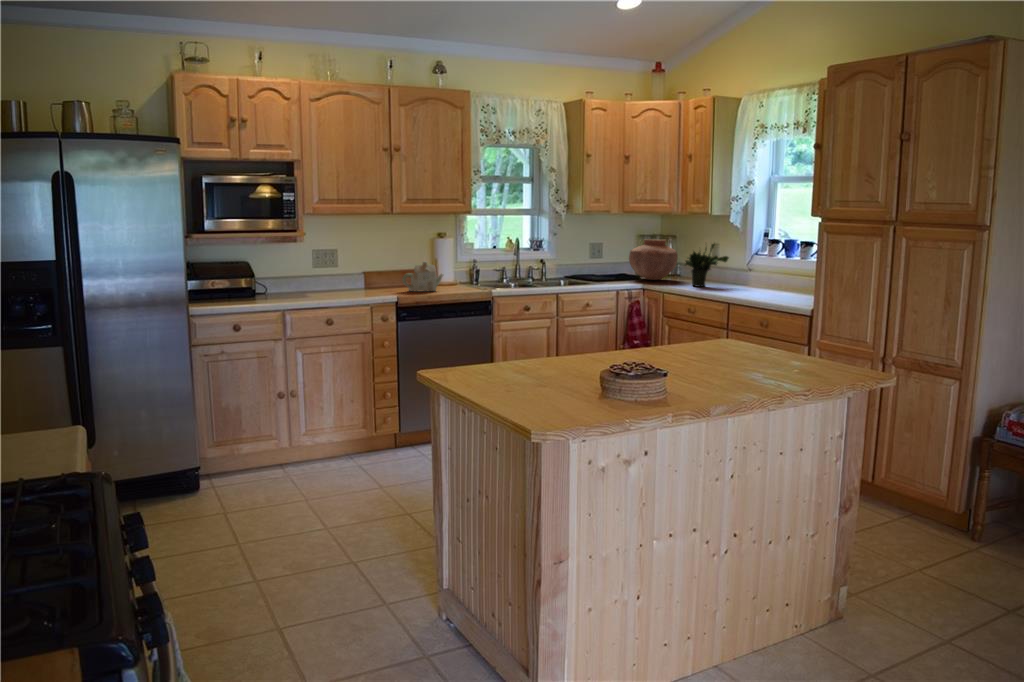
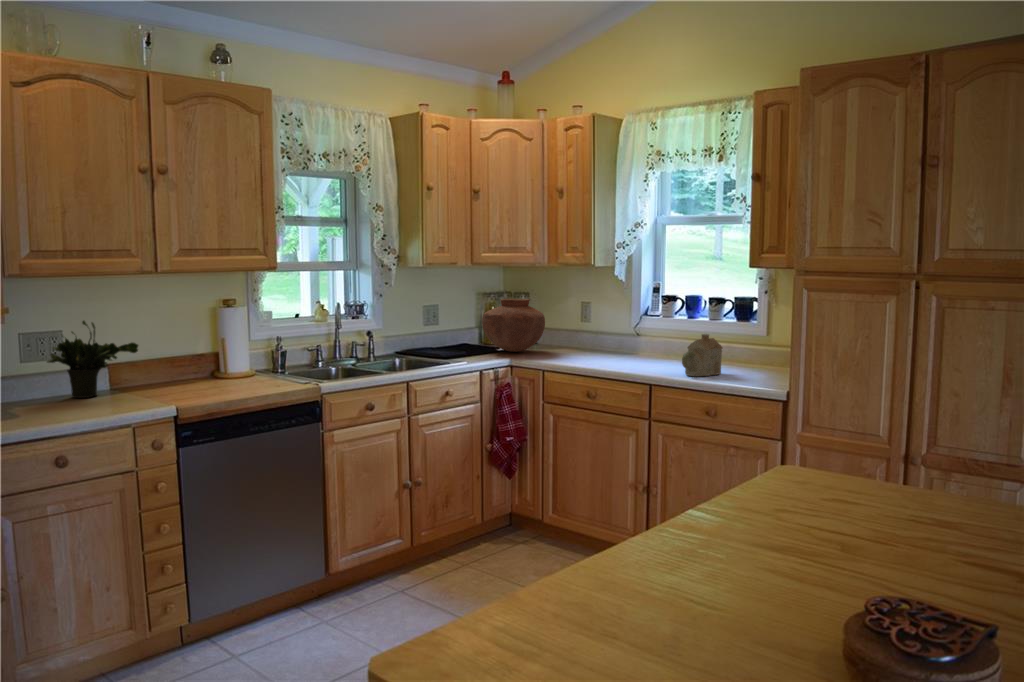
potted plant: present [684,244,729,287] -> present [47,321,138,398]
teapot: present [402,261,443,291] -> present [682,334,723,376]

